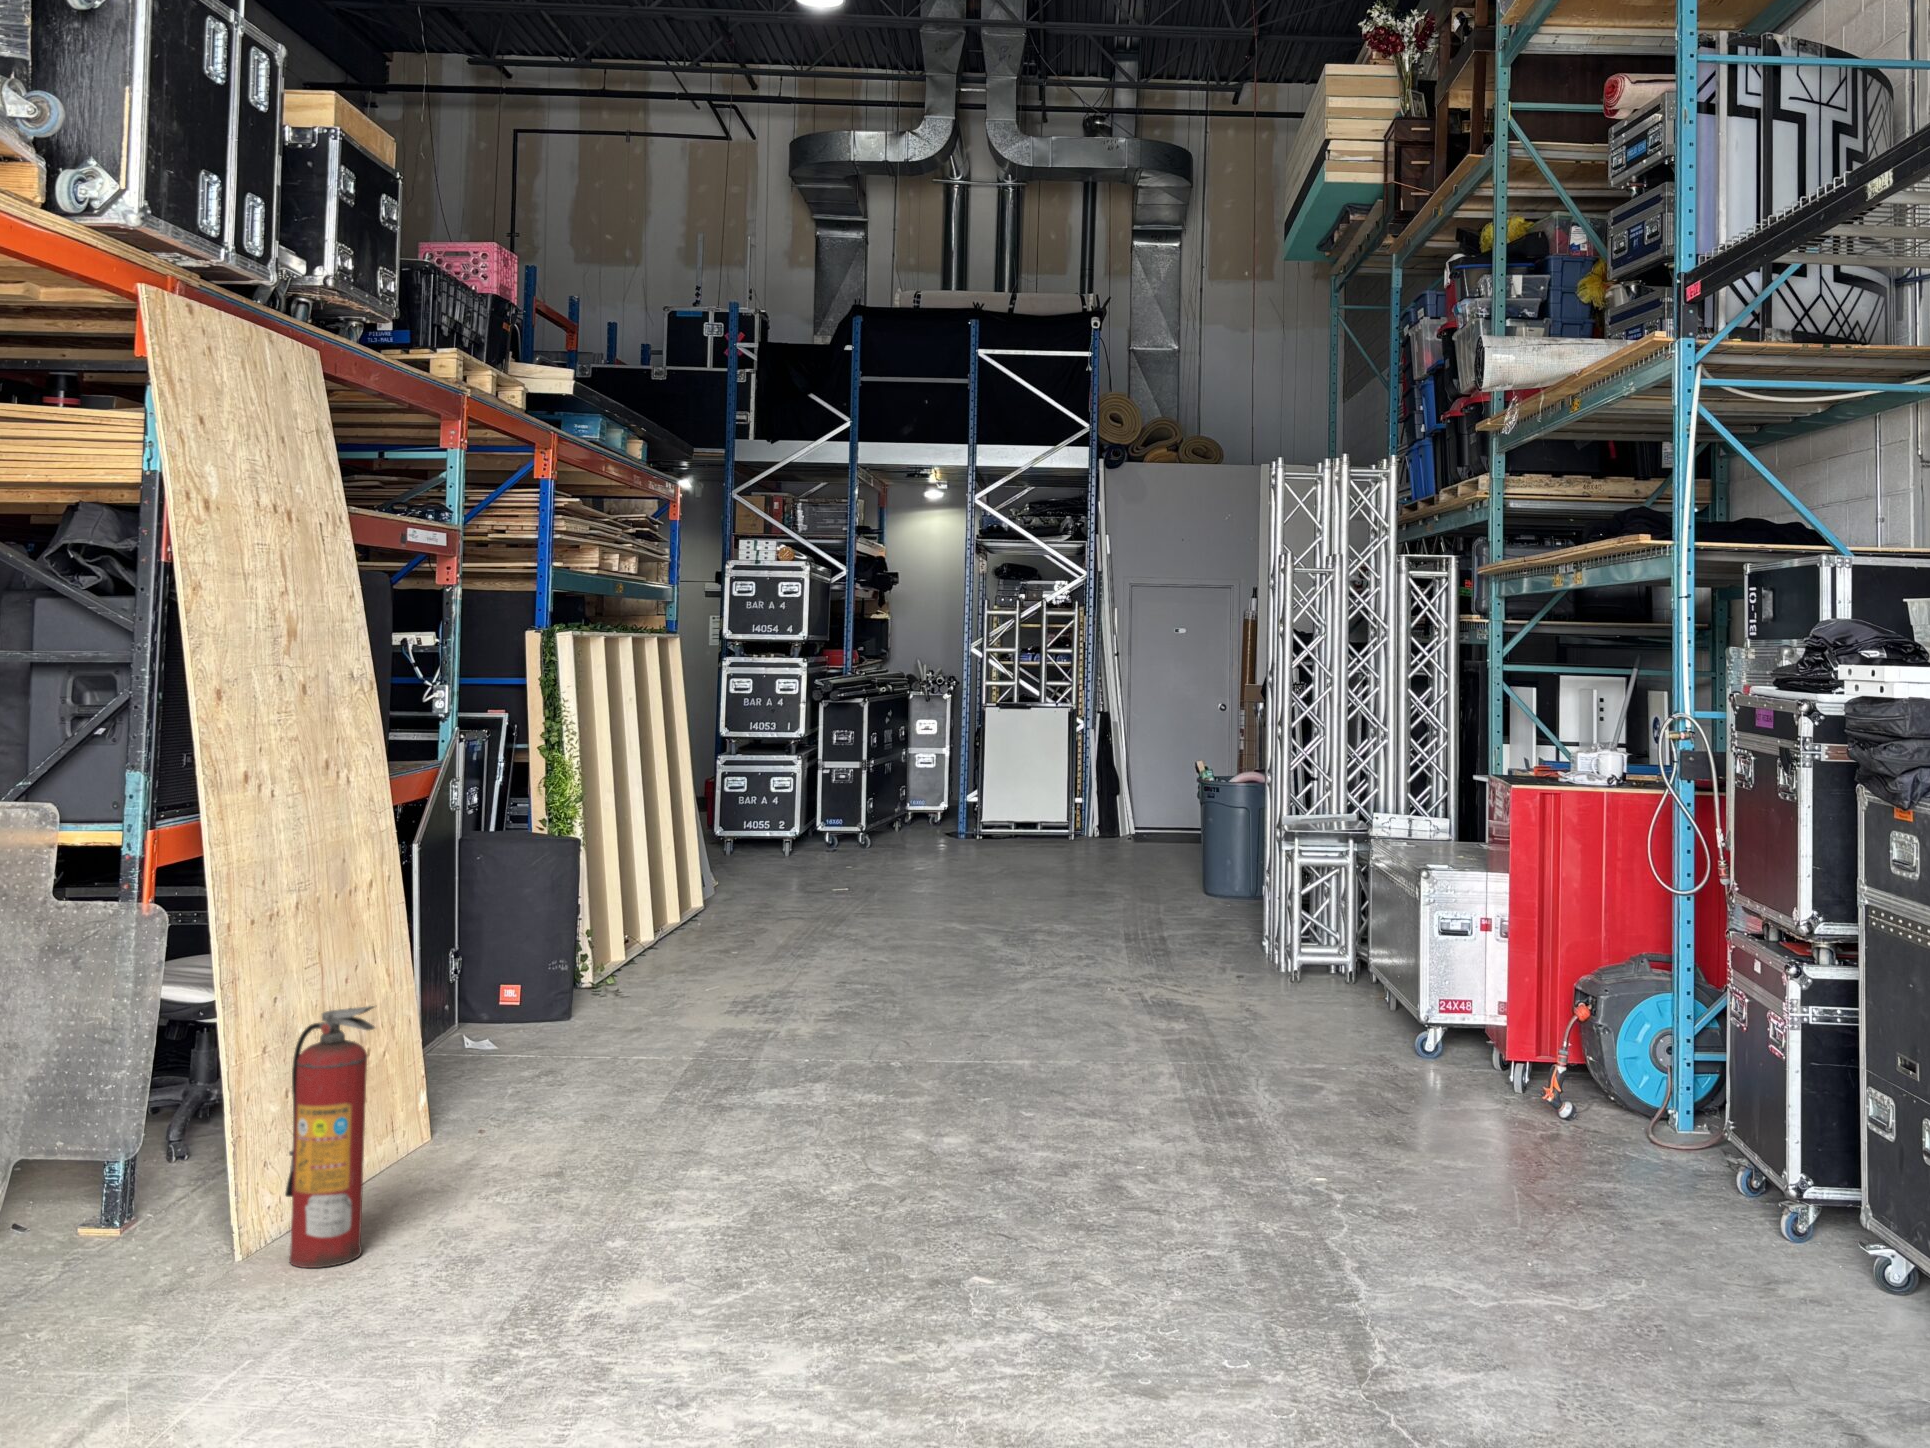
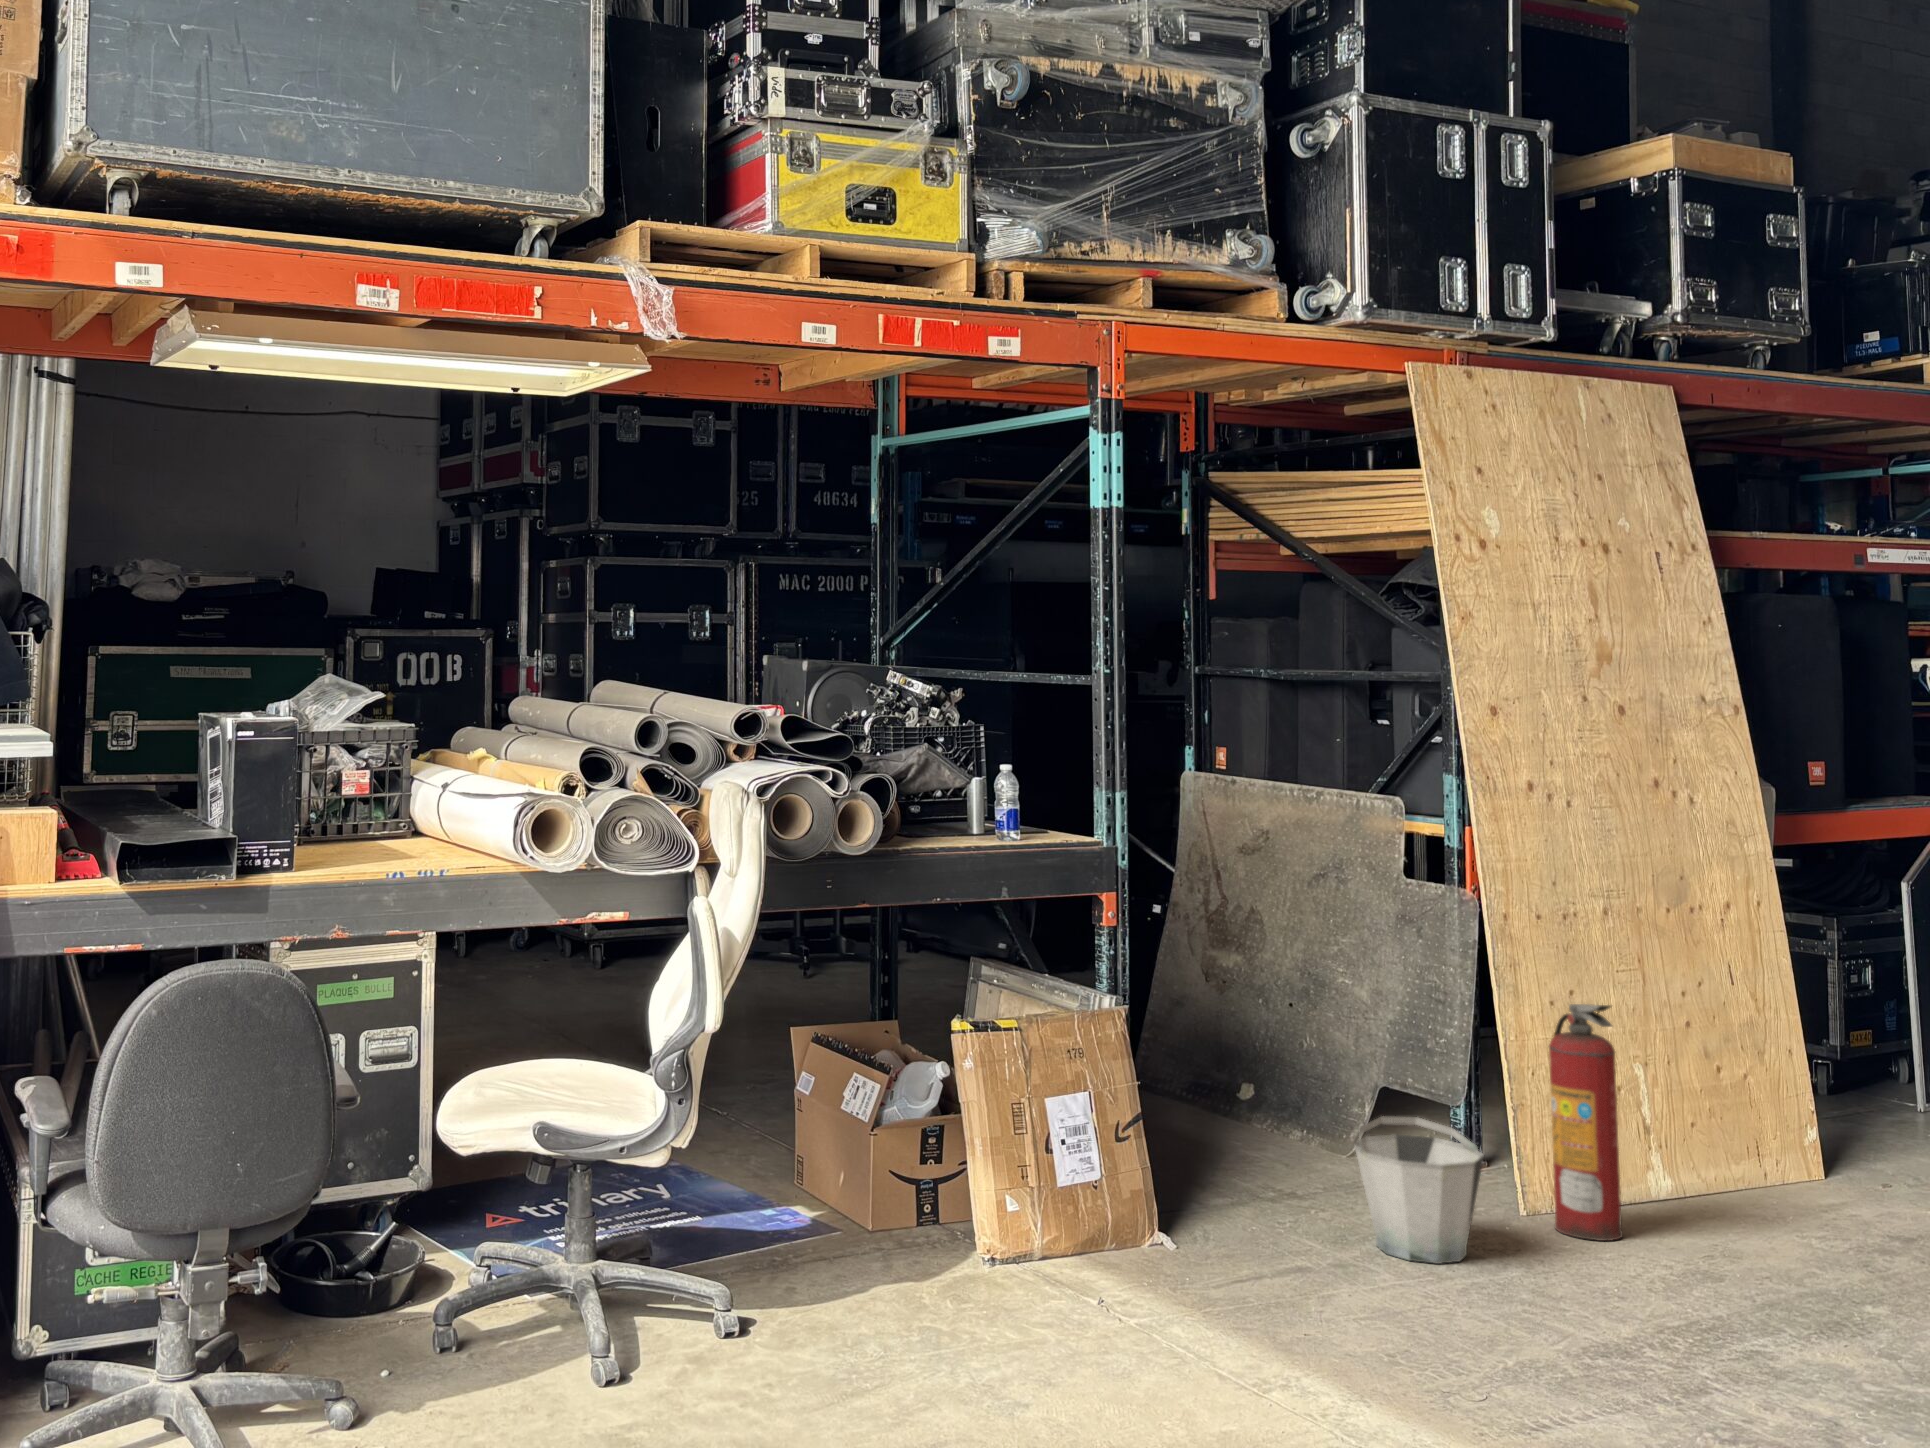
bucket: none [121,1184,276,1363] -> present [1354,1116,1484,1264]

